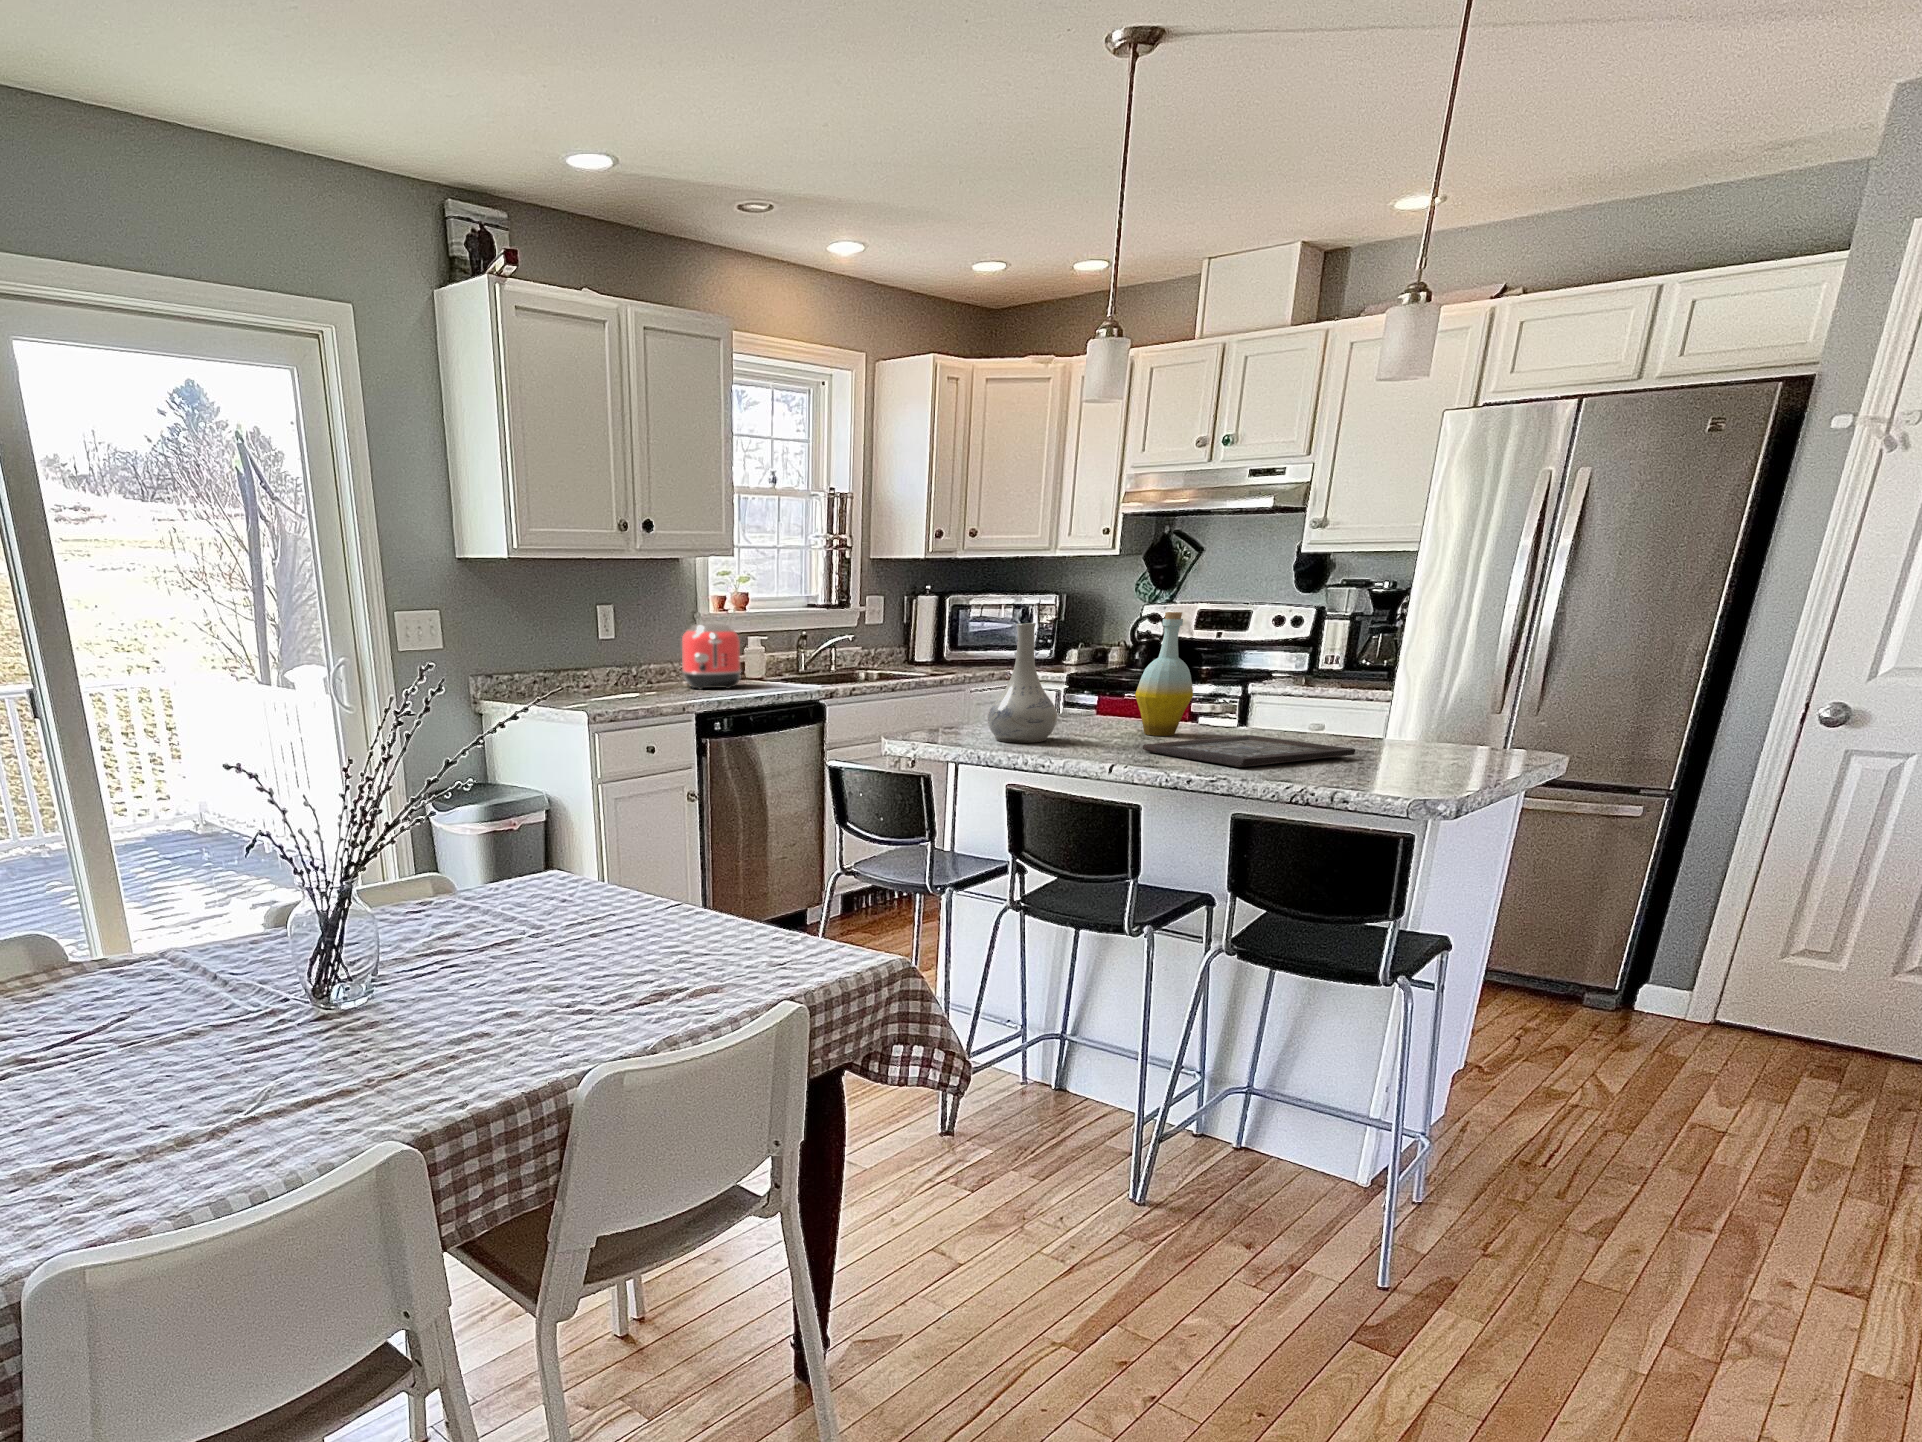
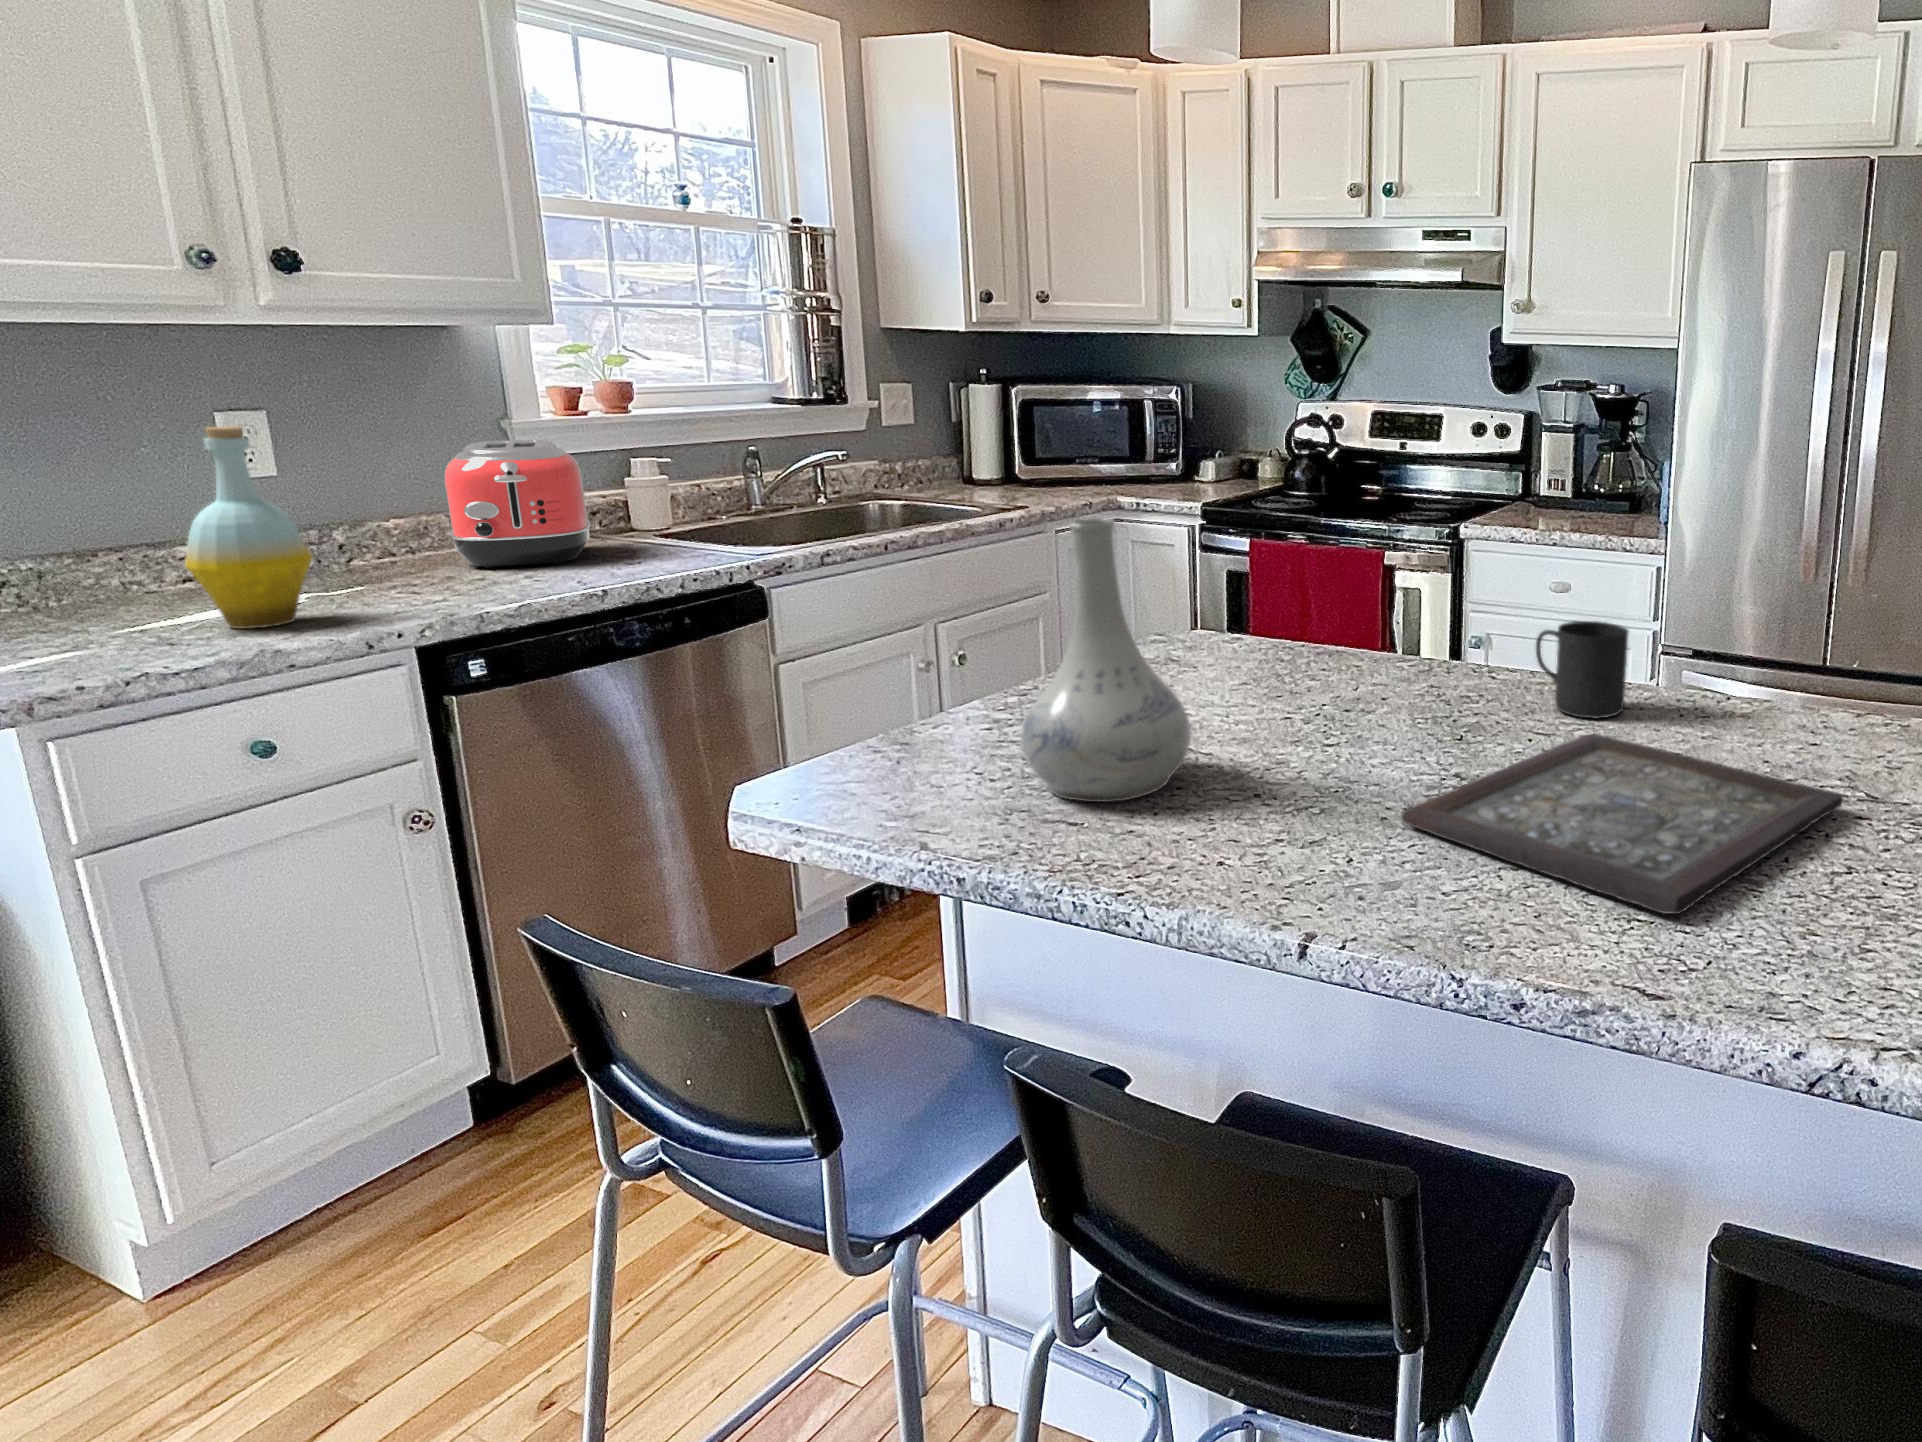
bottle: present [1135,612,1193,736] -> present [185,426,312,629]
mug: none [1234,690,1284,738] -> present [1536,621,1629,718]

